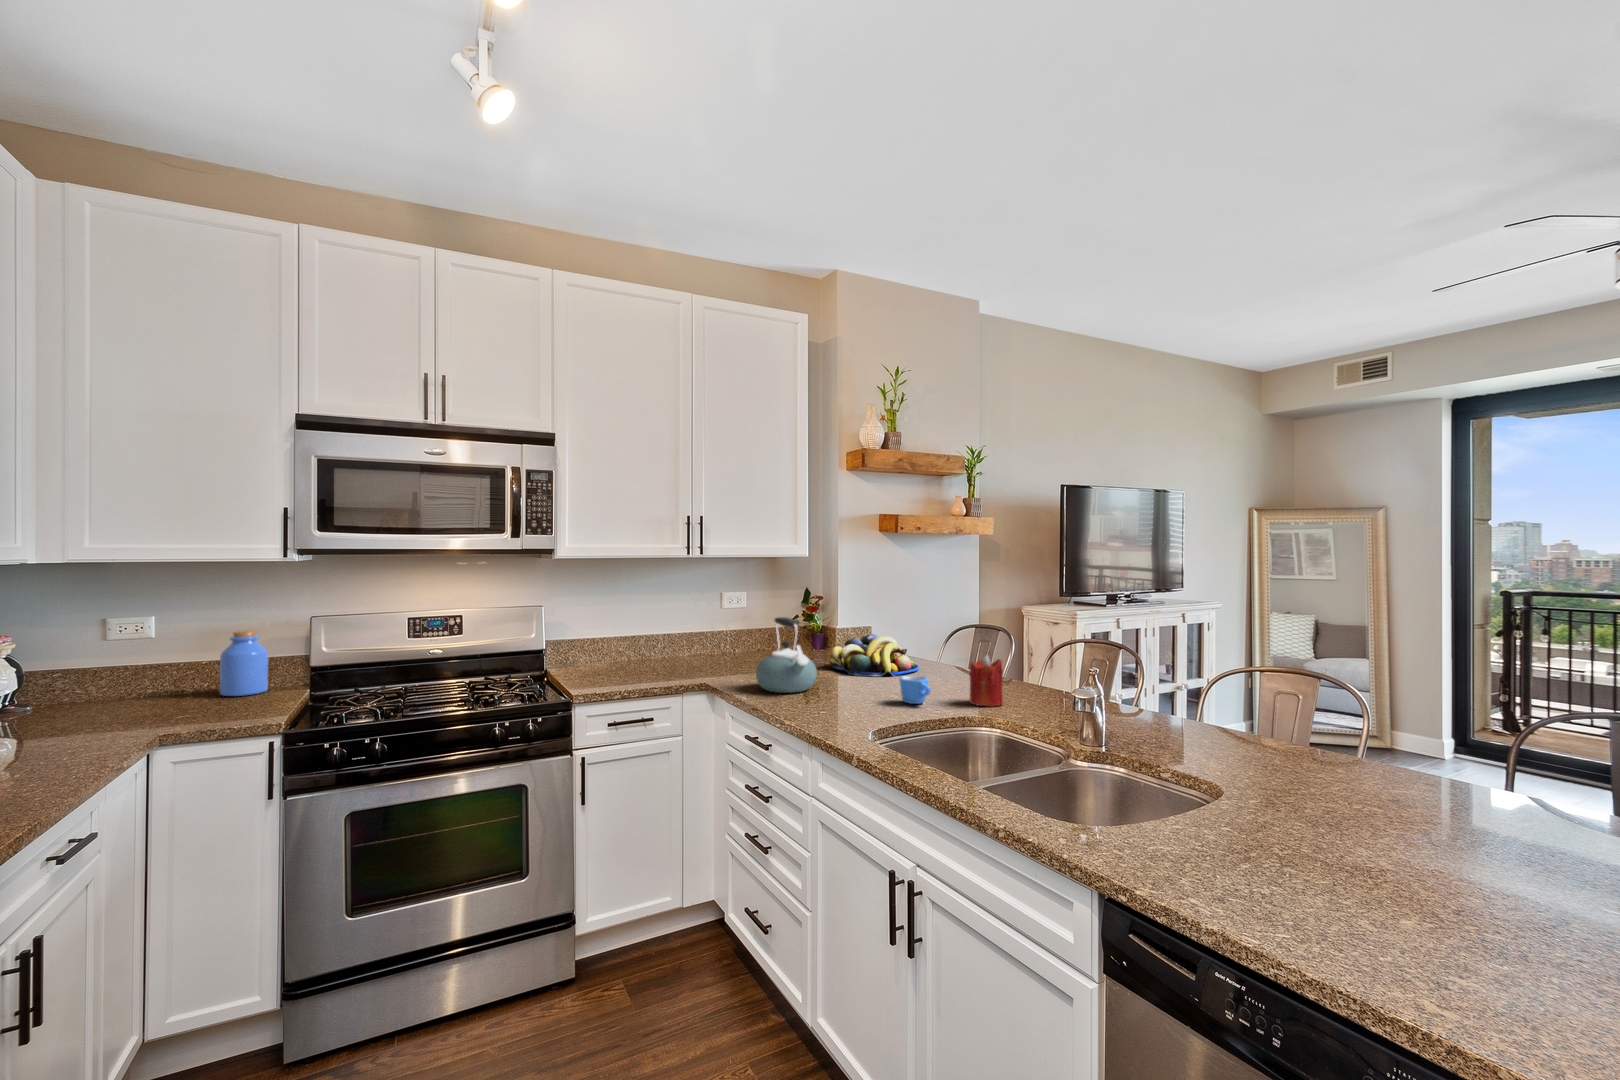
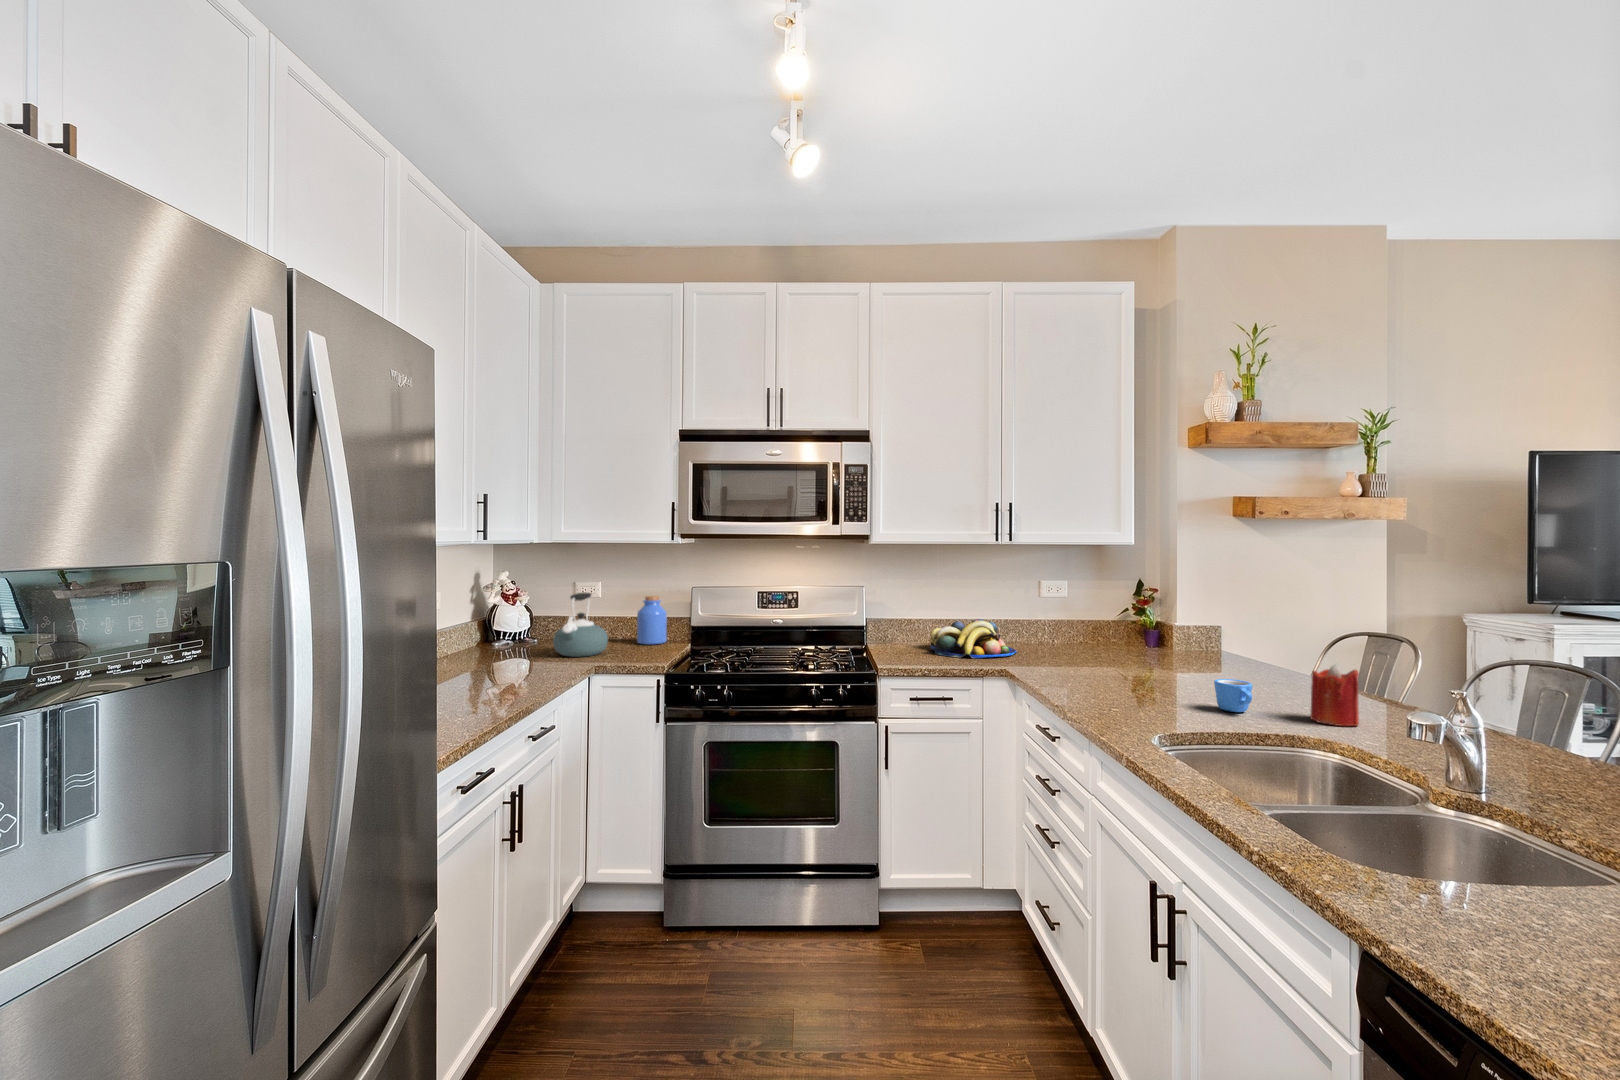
kettle: present [756,617,817,693] -> present [553,592,608,657]
fruit bowl: present [830,634,919,676] -> present [930,619,1017,658]

